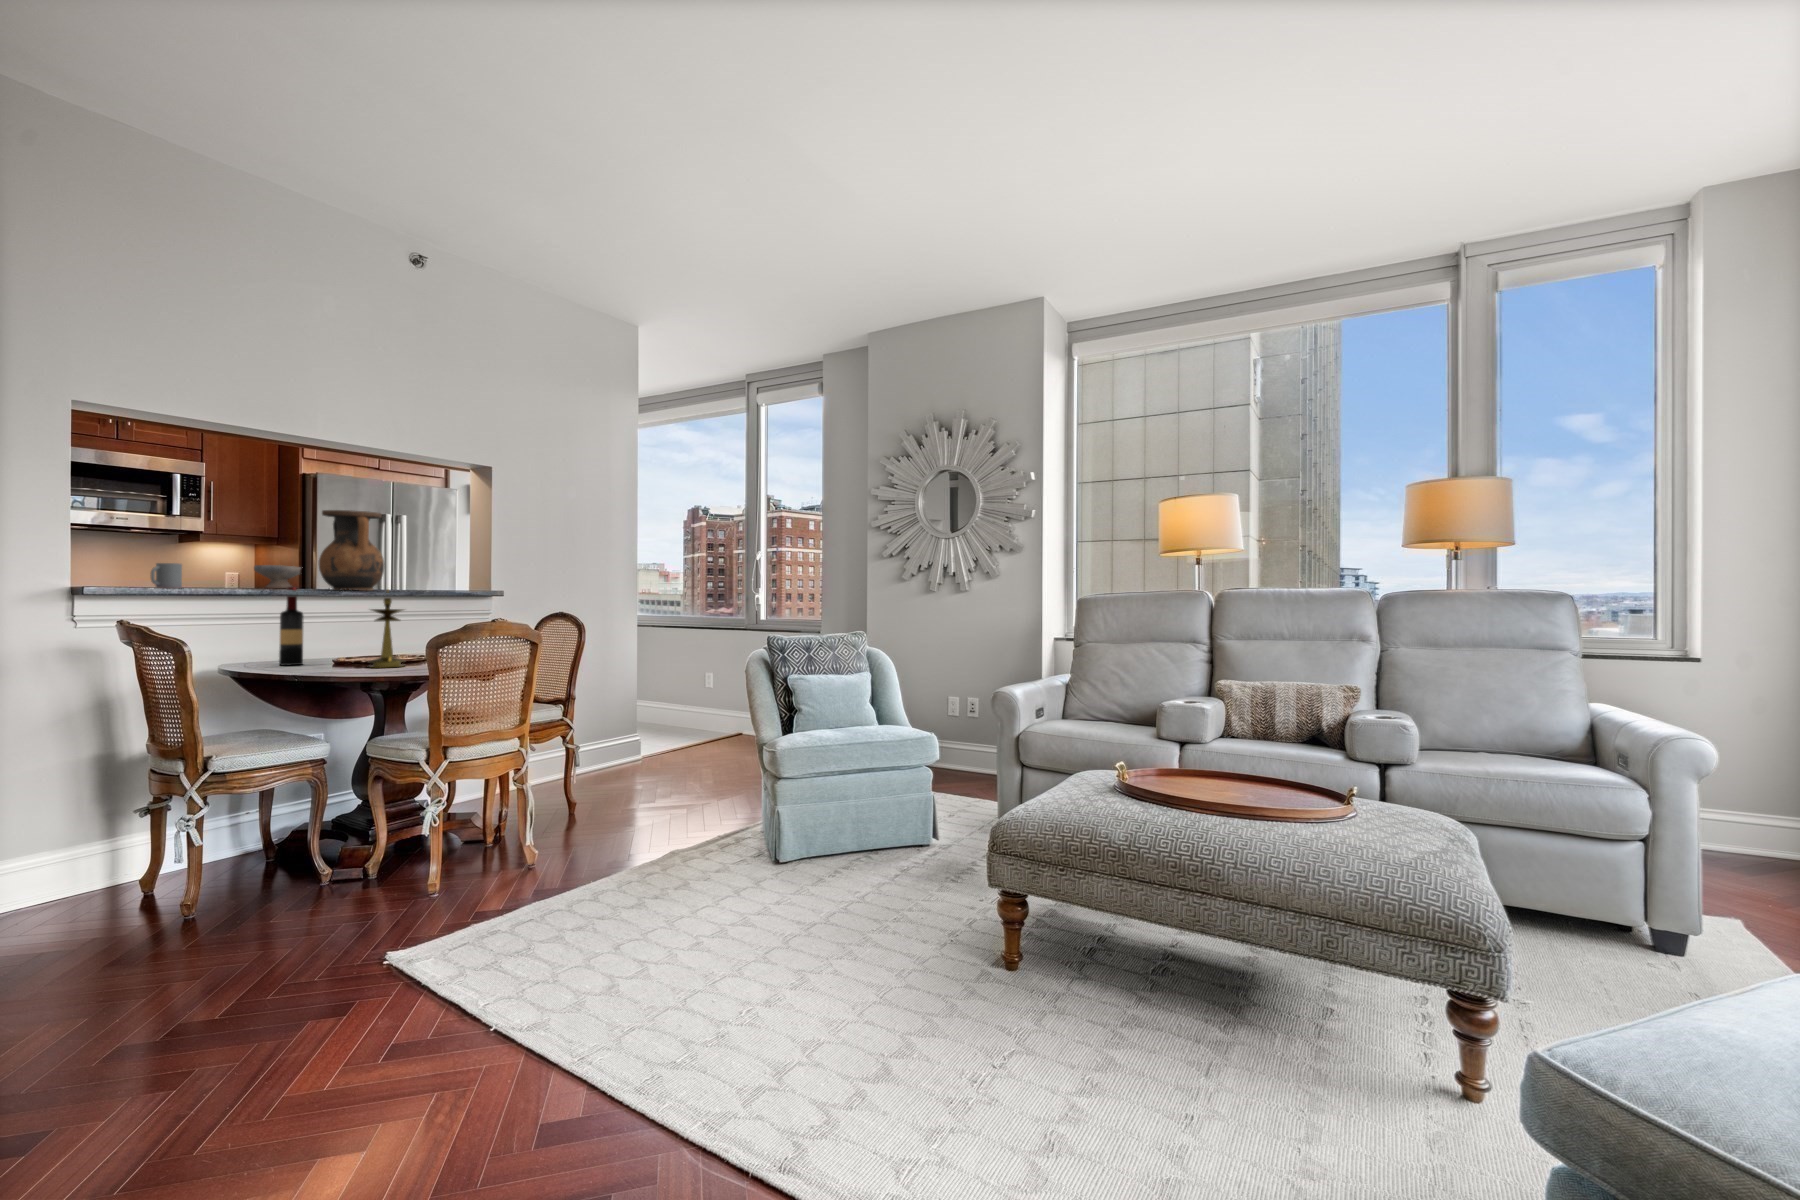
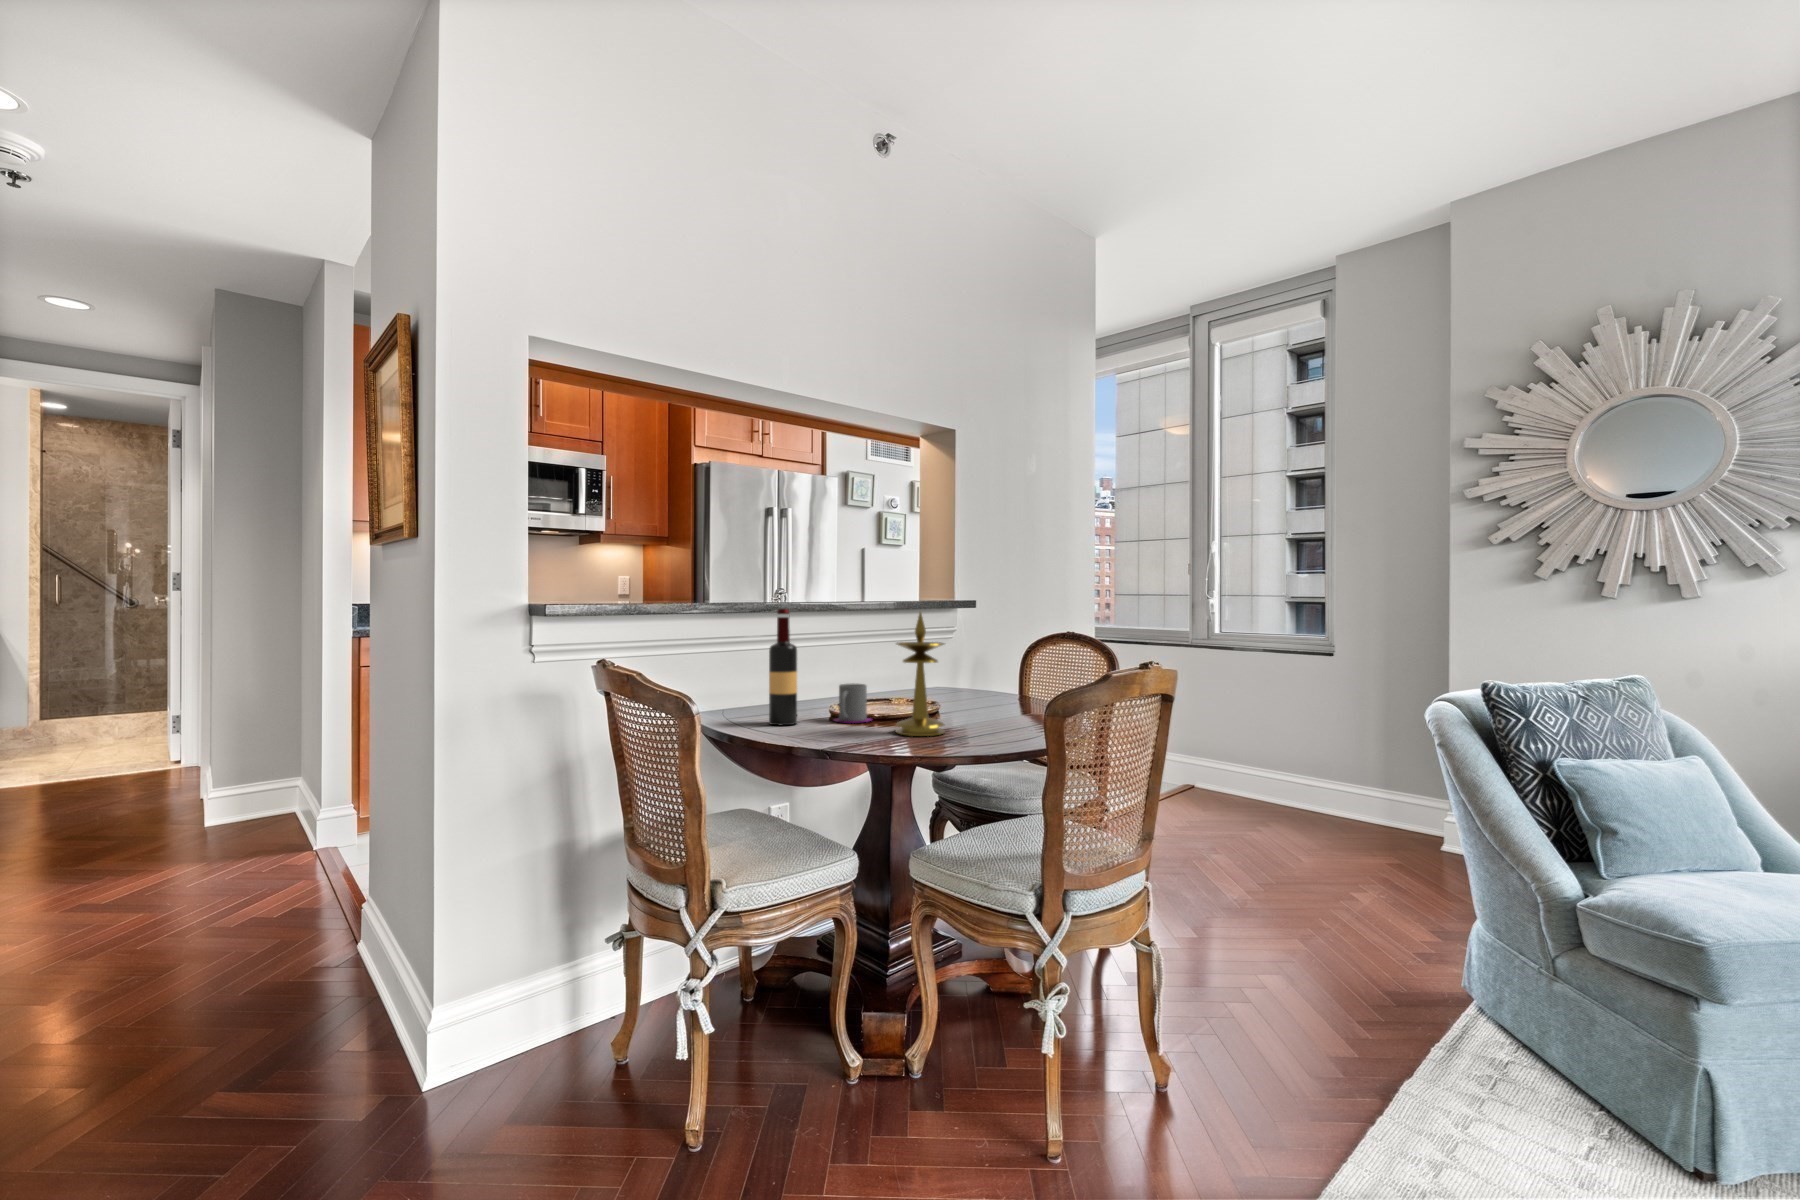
vase: present [319,510,385,591] -> none [782,496,858,608]
mug: present [150,563,182,588] -> present [834,683,871,723]
bowl: present [254,565,301,588] -> none [660,571,709,598]

